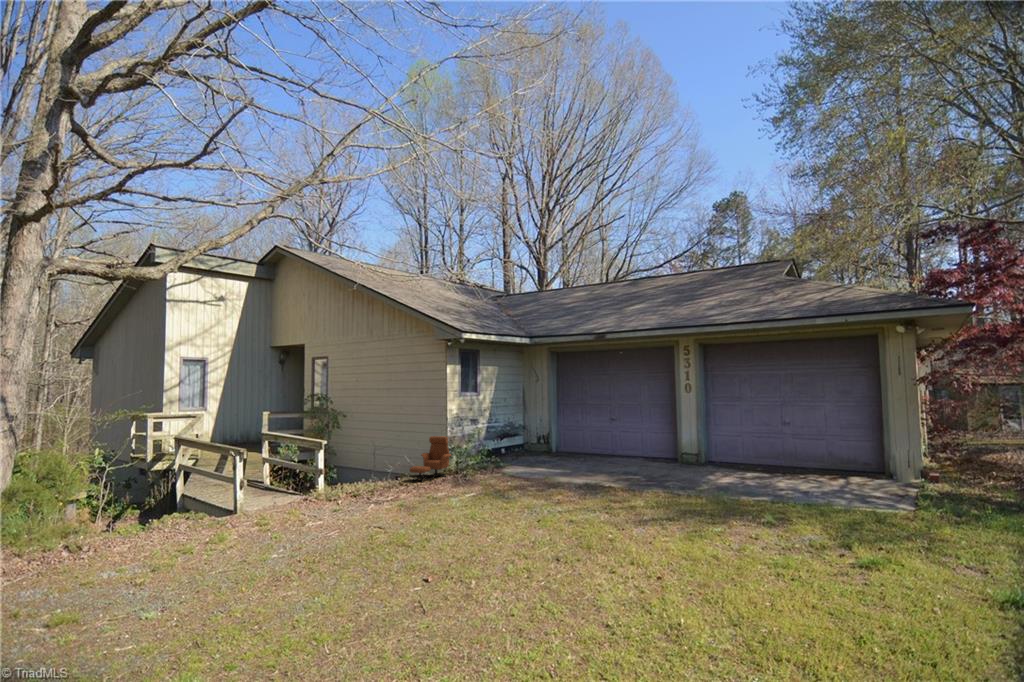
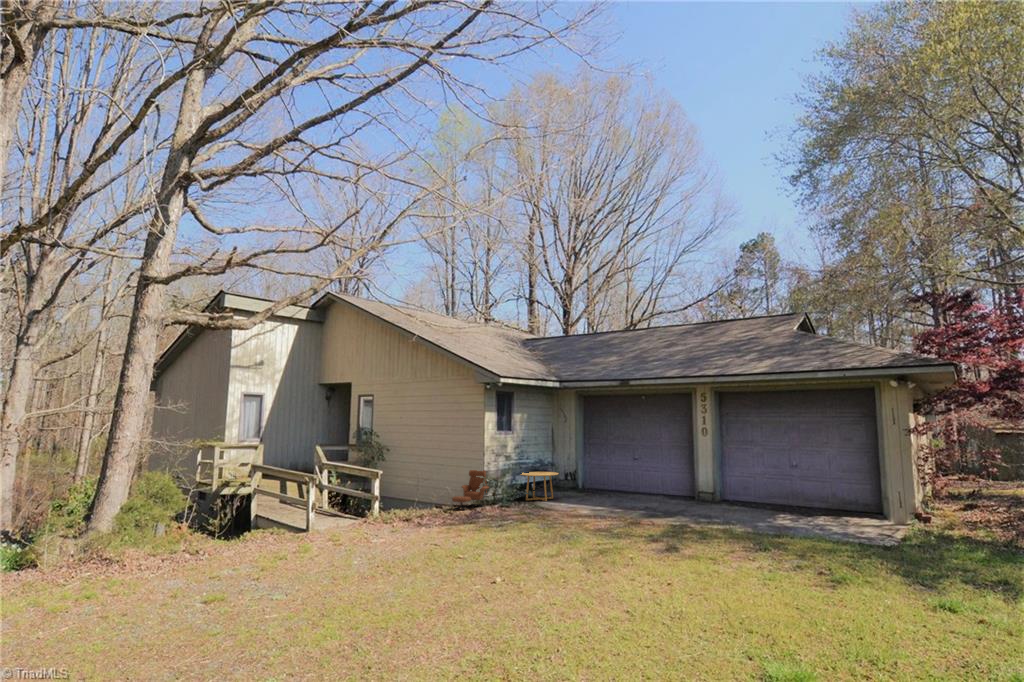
round table: none [487,435,530,468] -> present [520,472,559,501]

